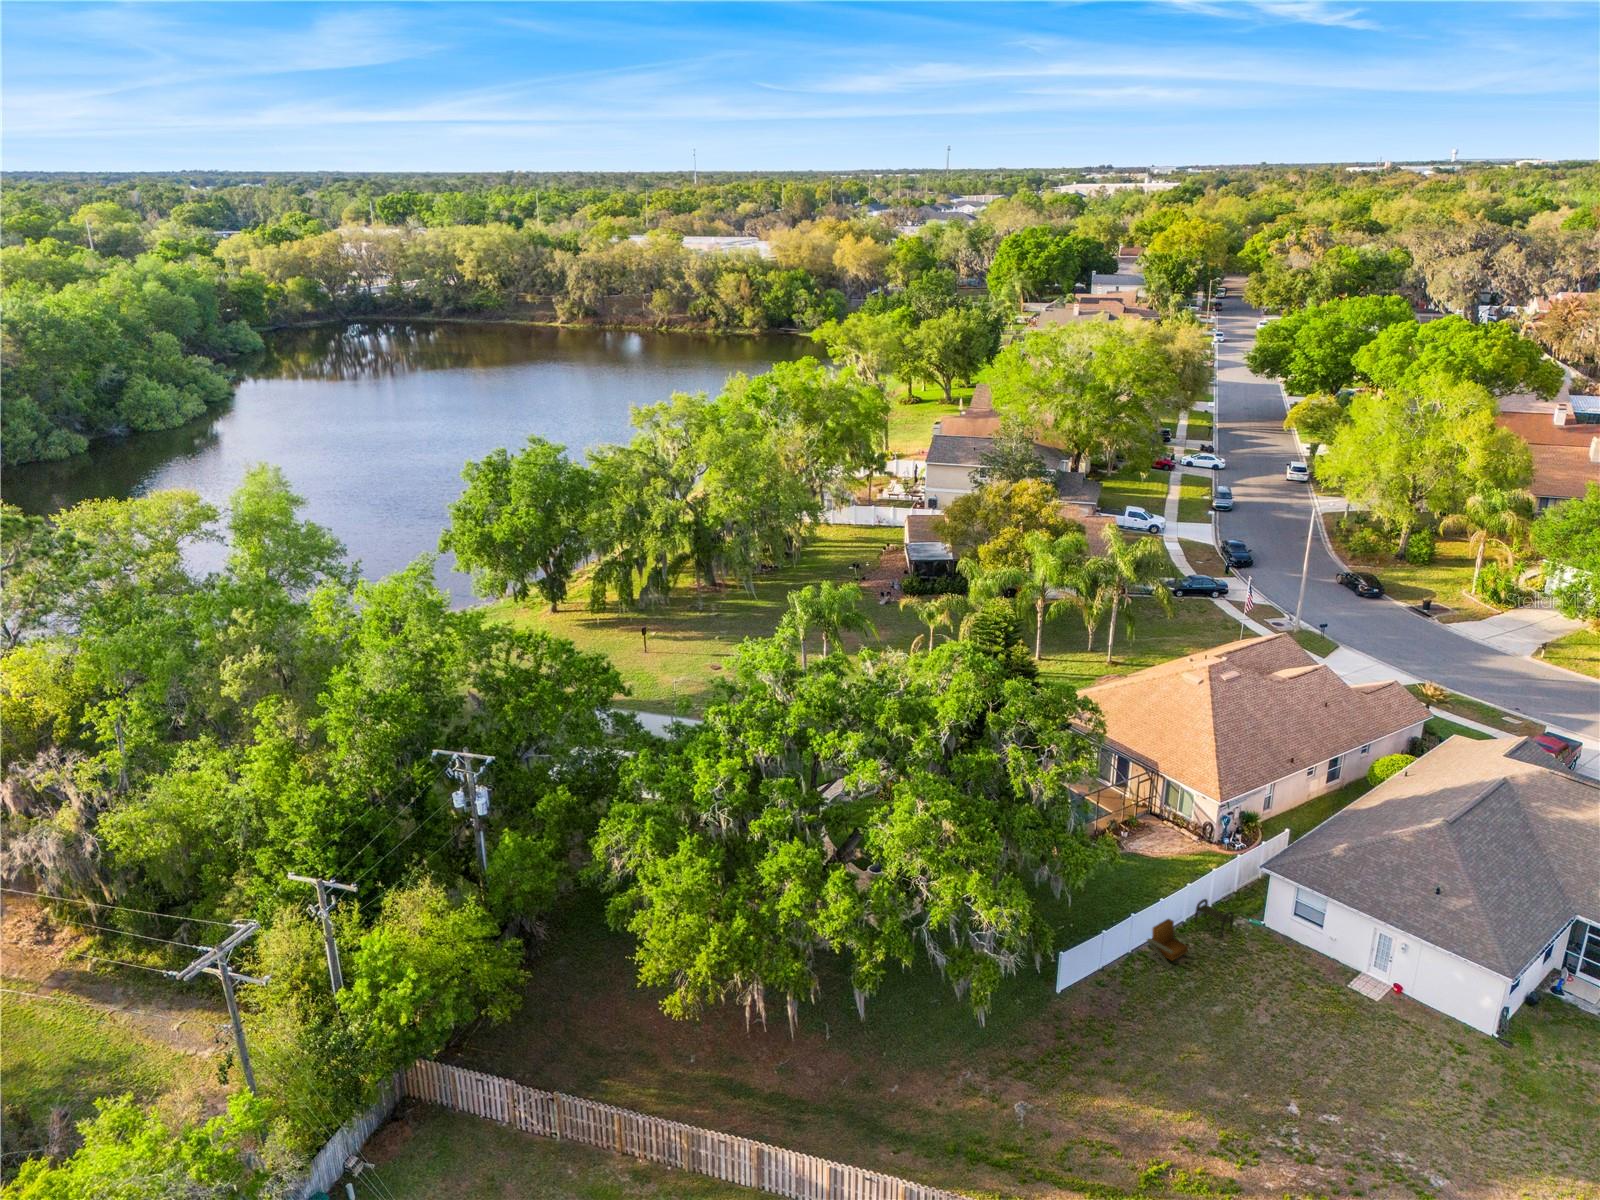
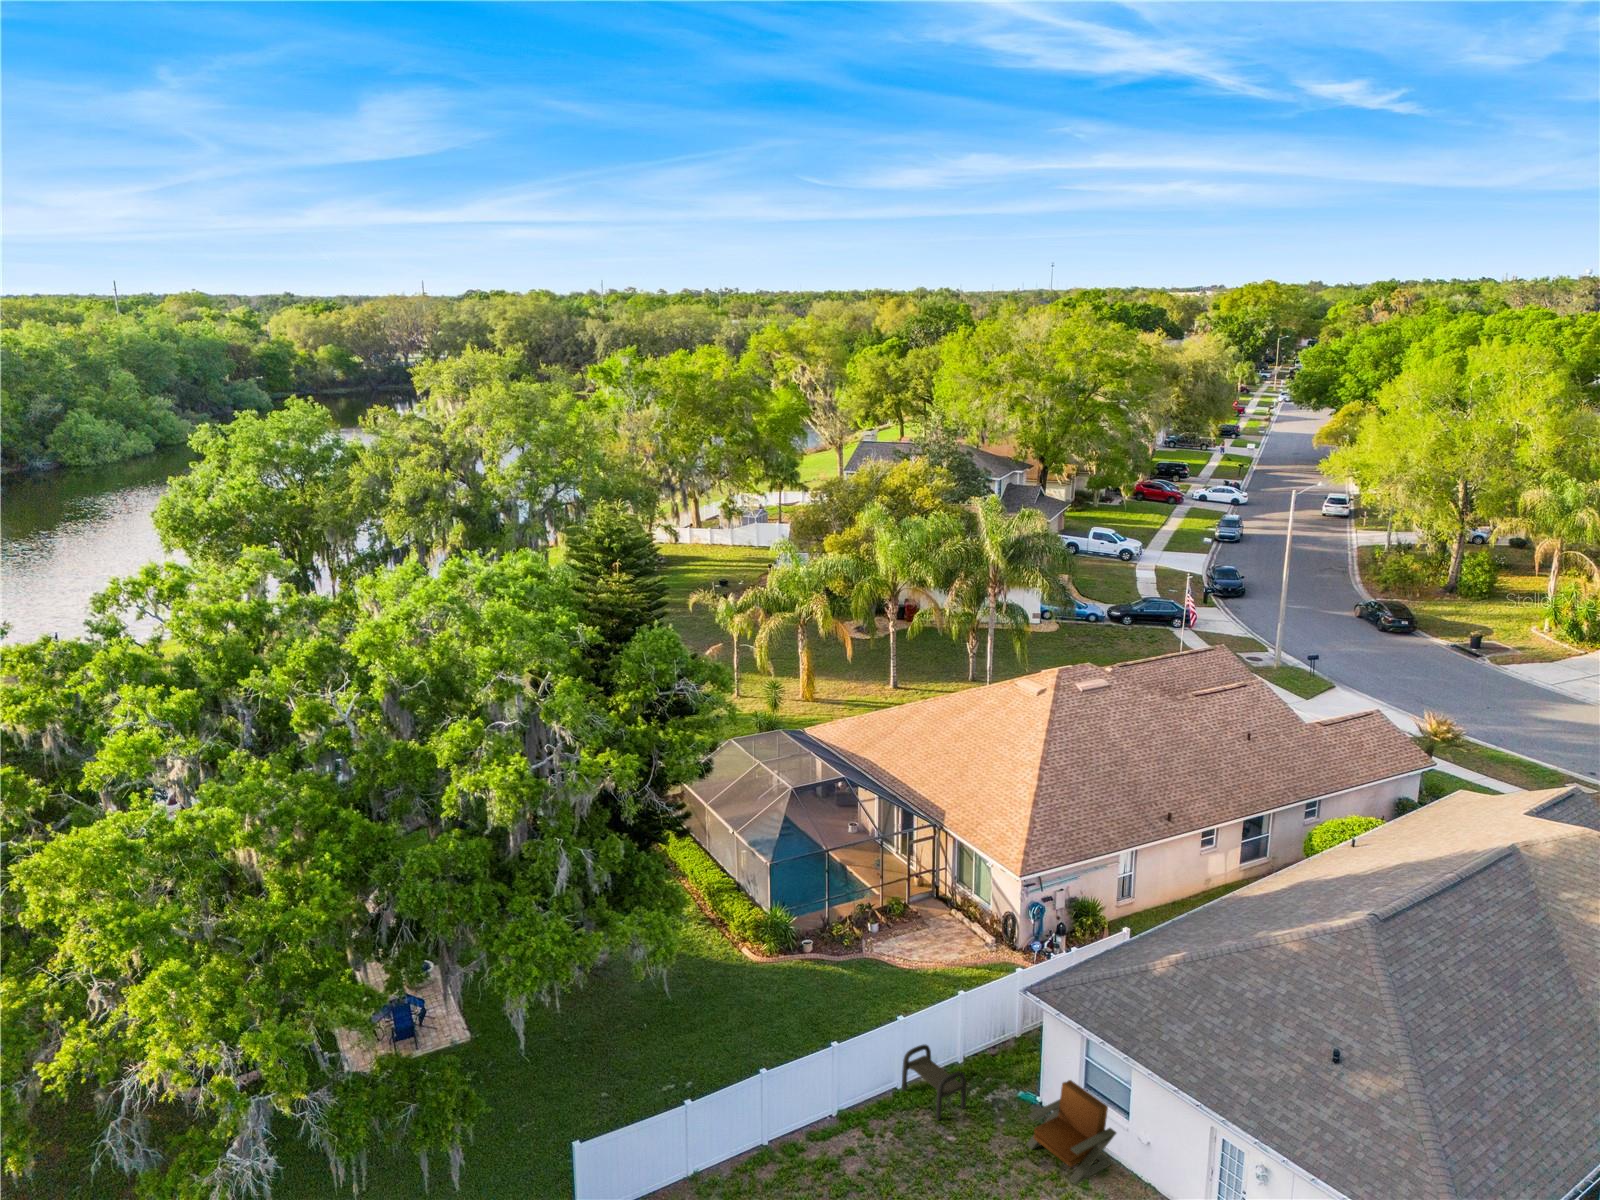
lounge chair: present [1147,919,1191,968] -> present [1026,1080,1116,1184]

